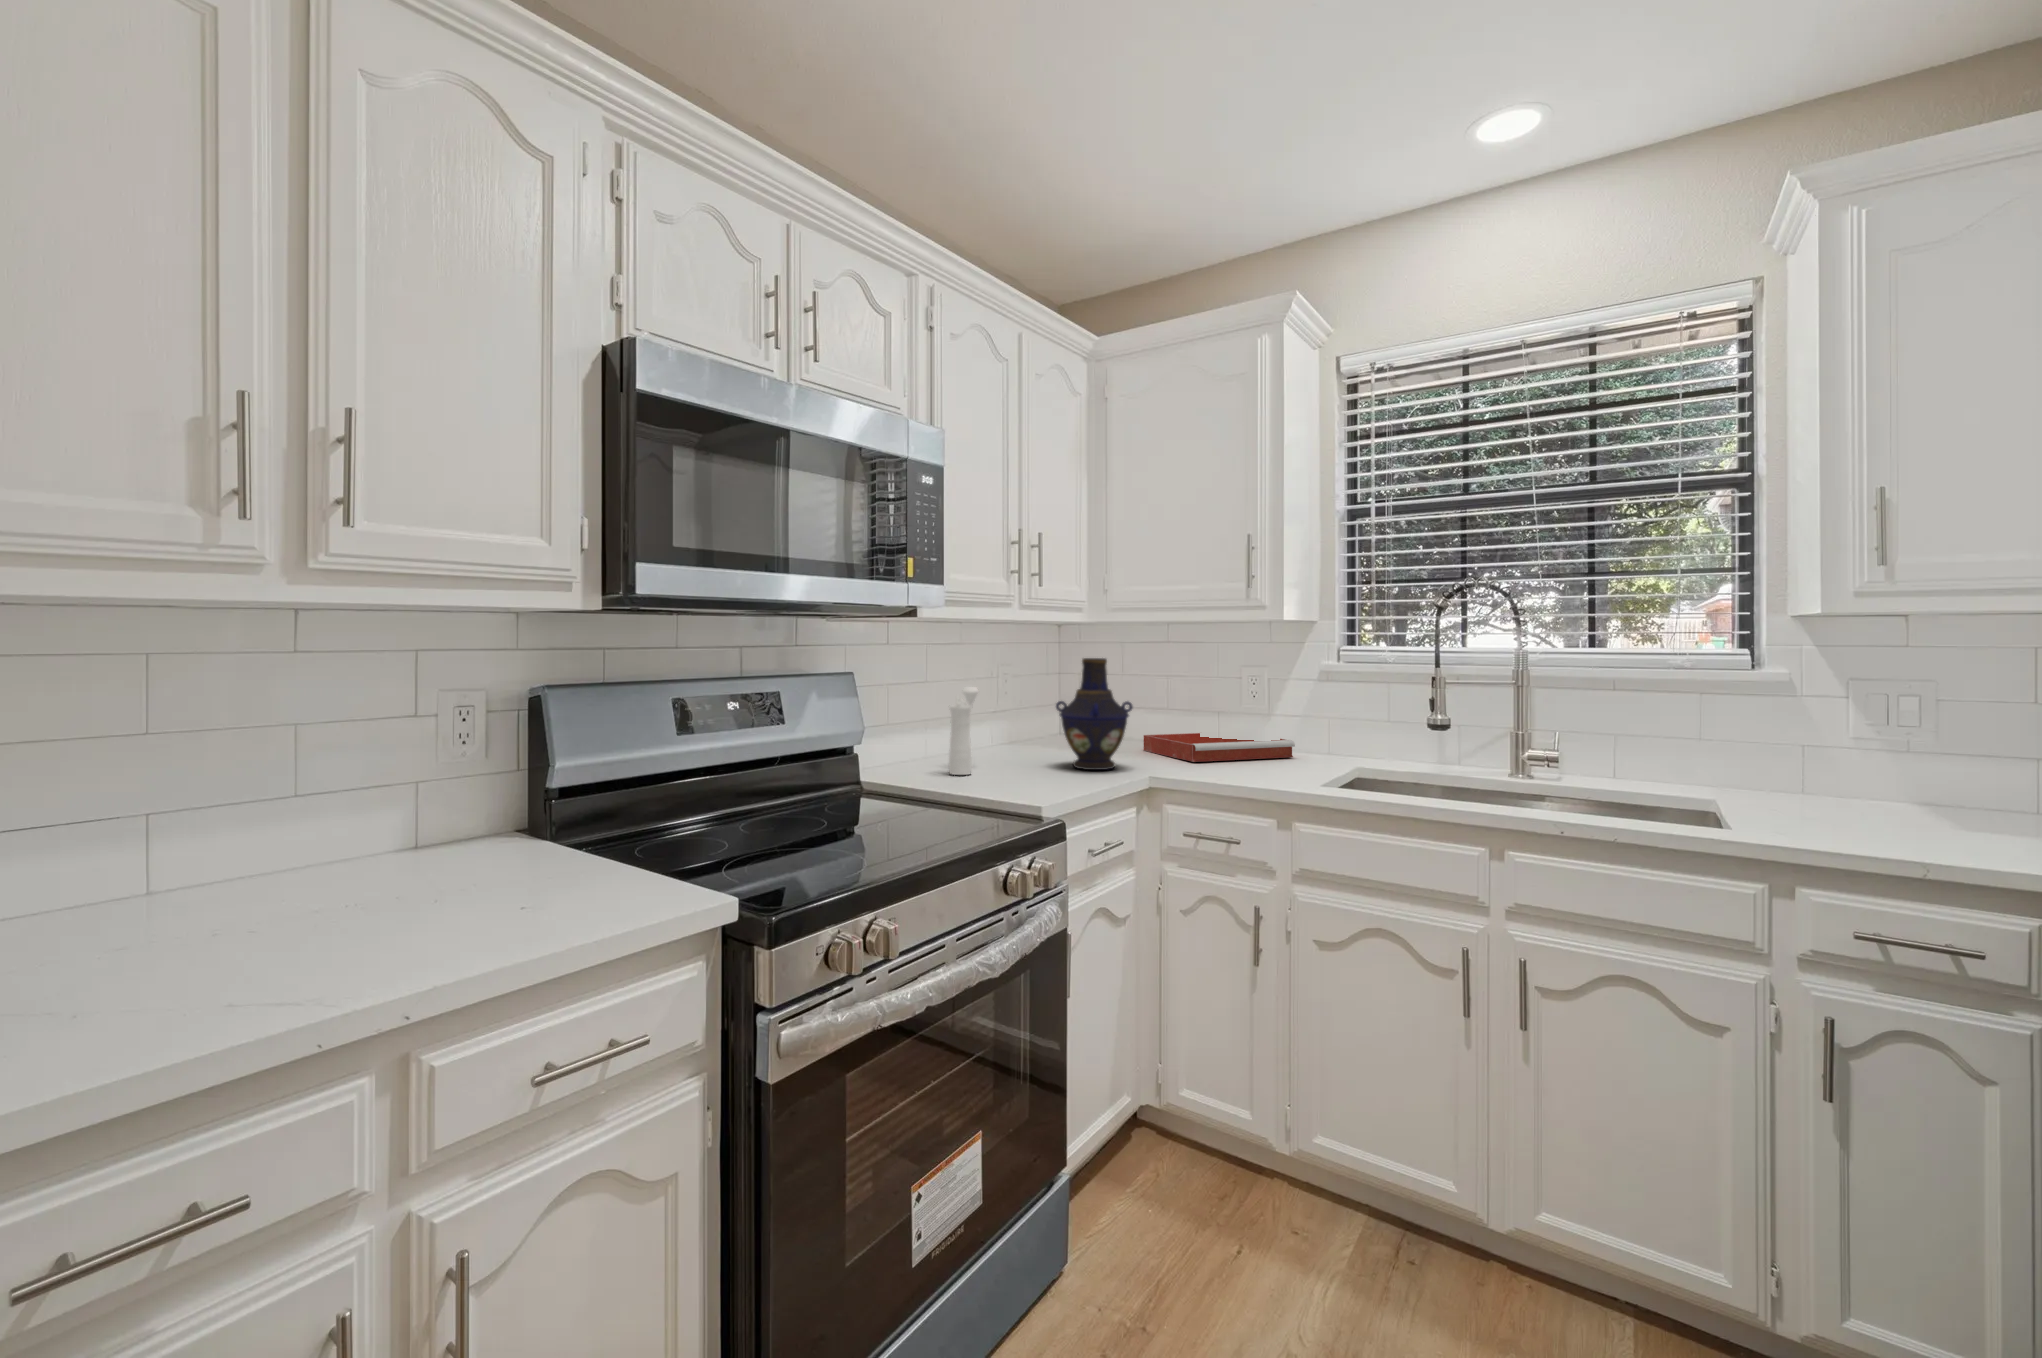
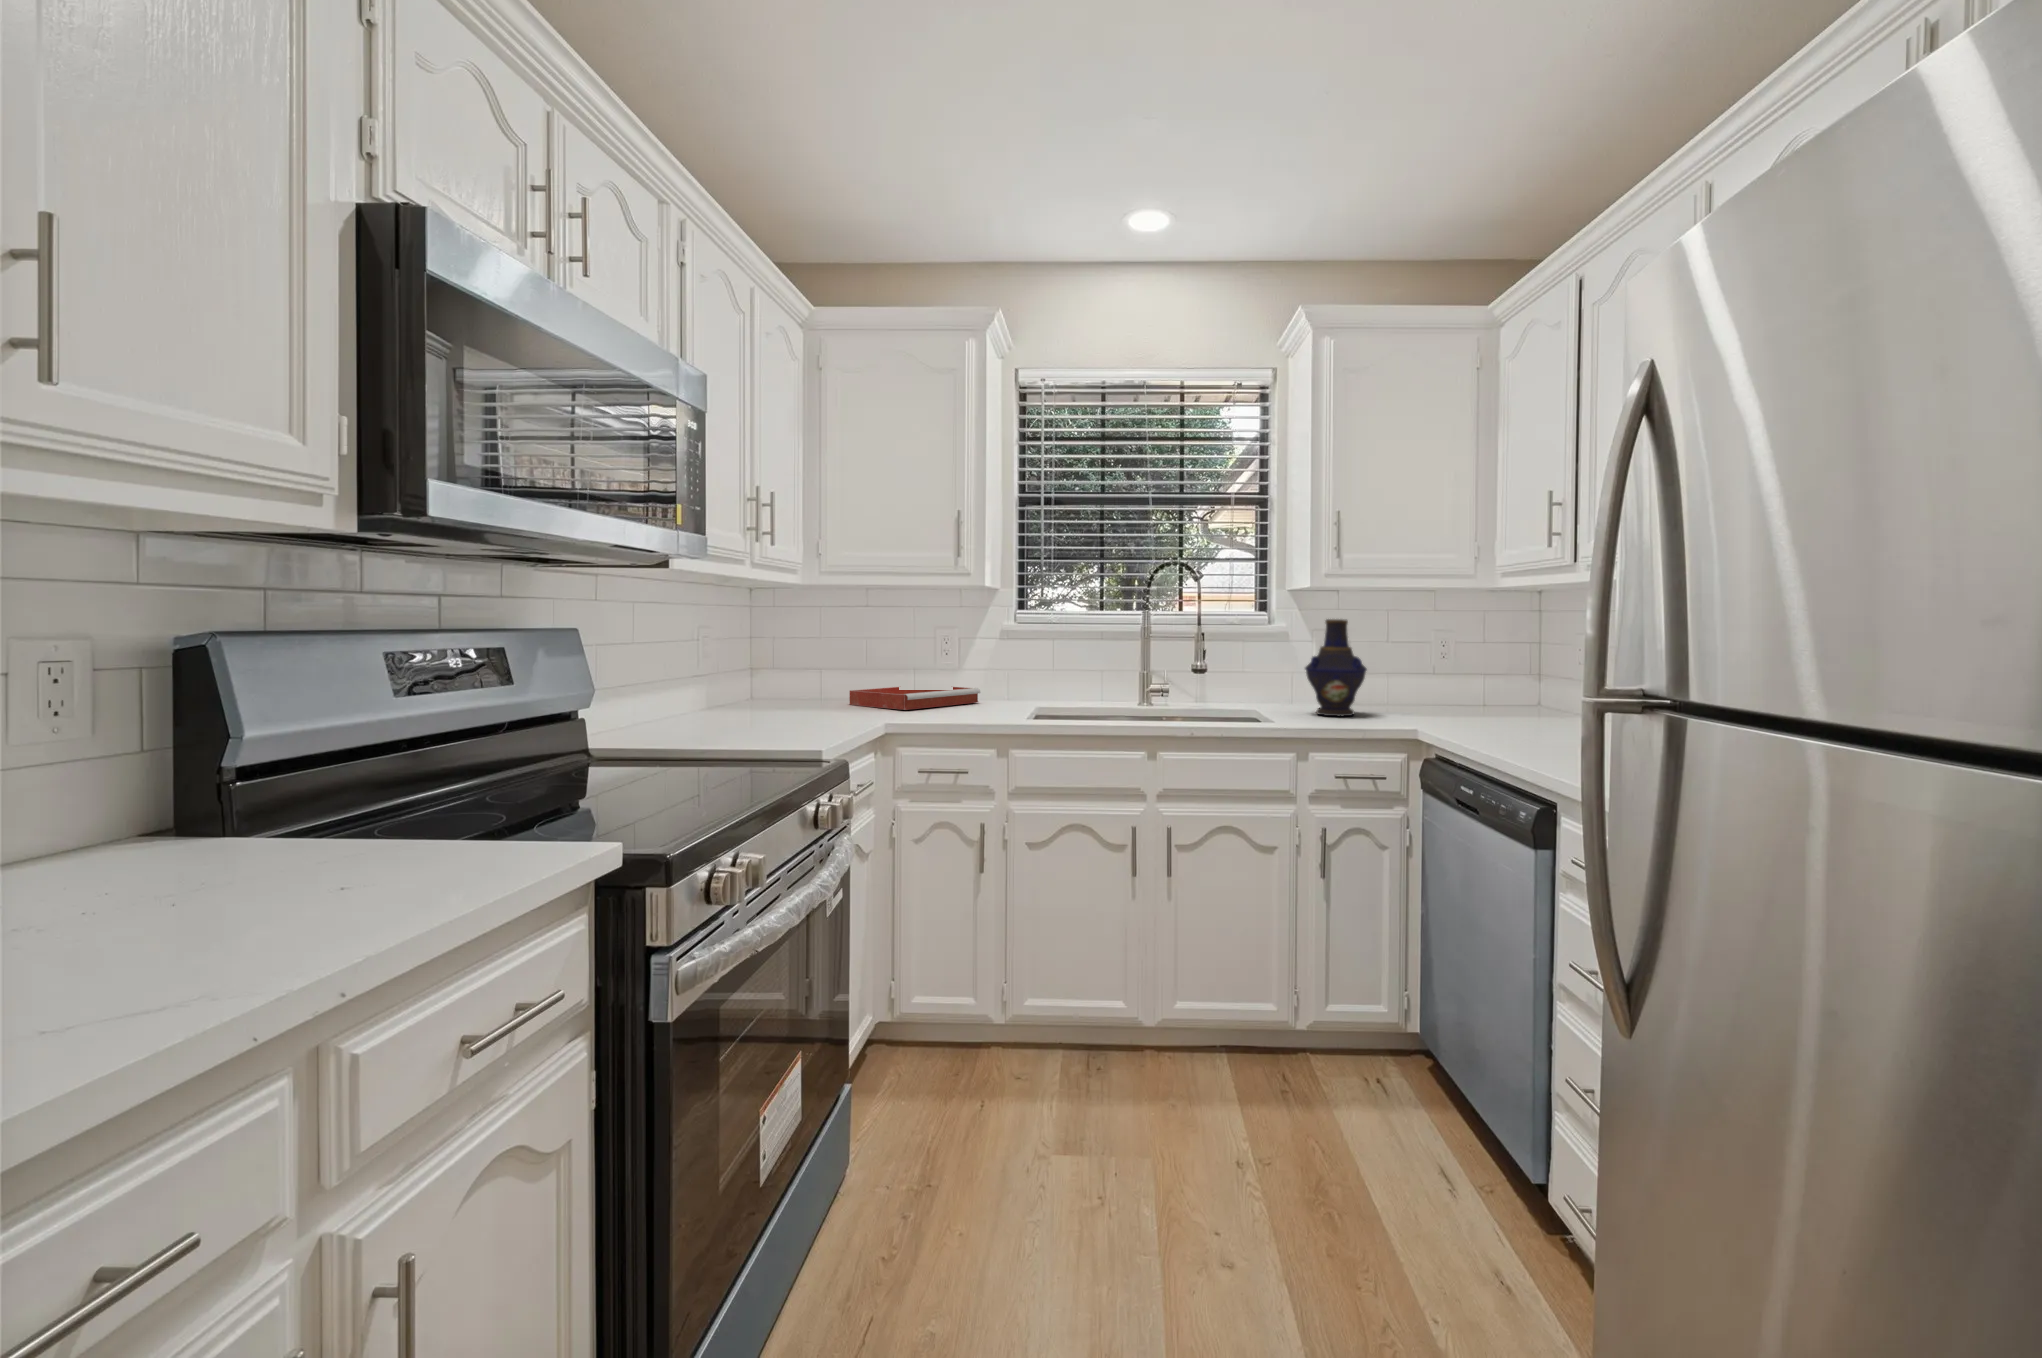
vase: present [1056,658,1133,770] -> present [1305,619,1367,716]
pepper mill: present [949,687,978,775] -> none [683,645,709,734]

